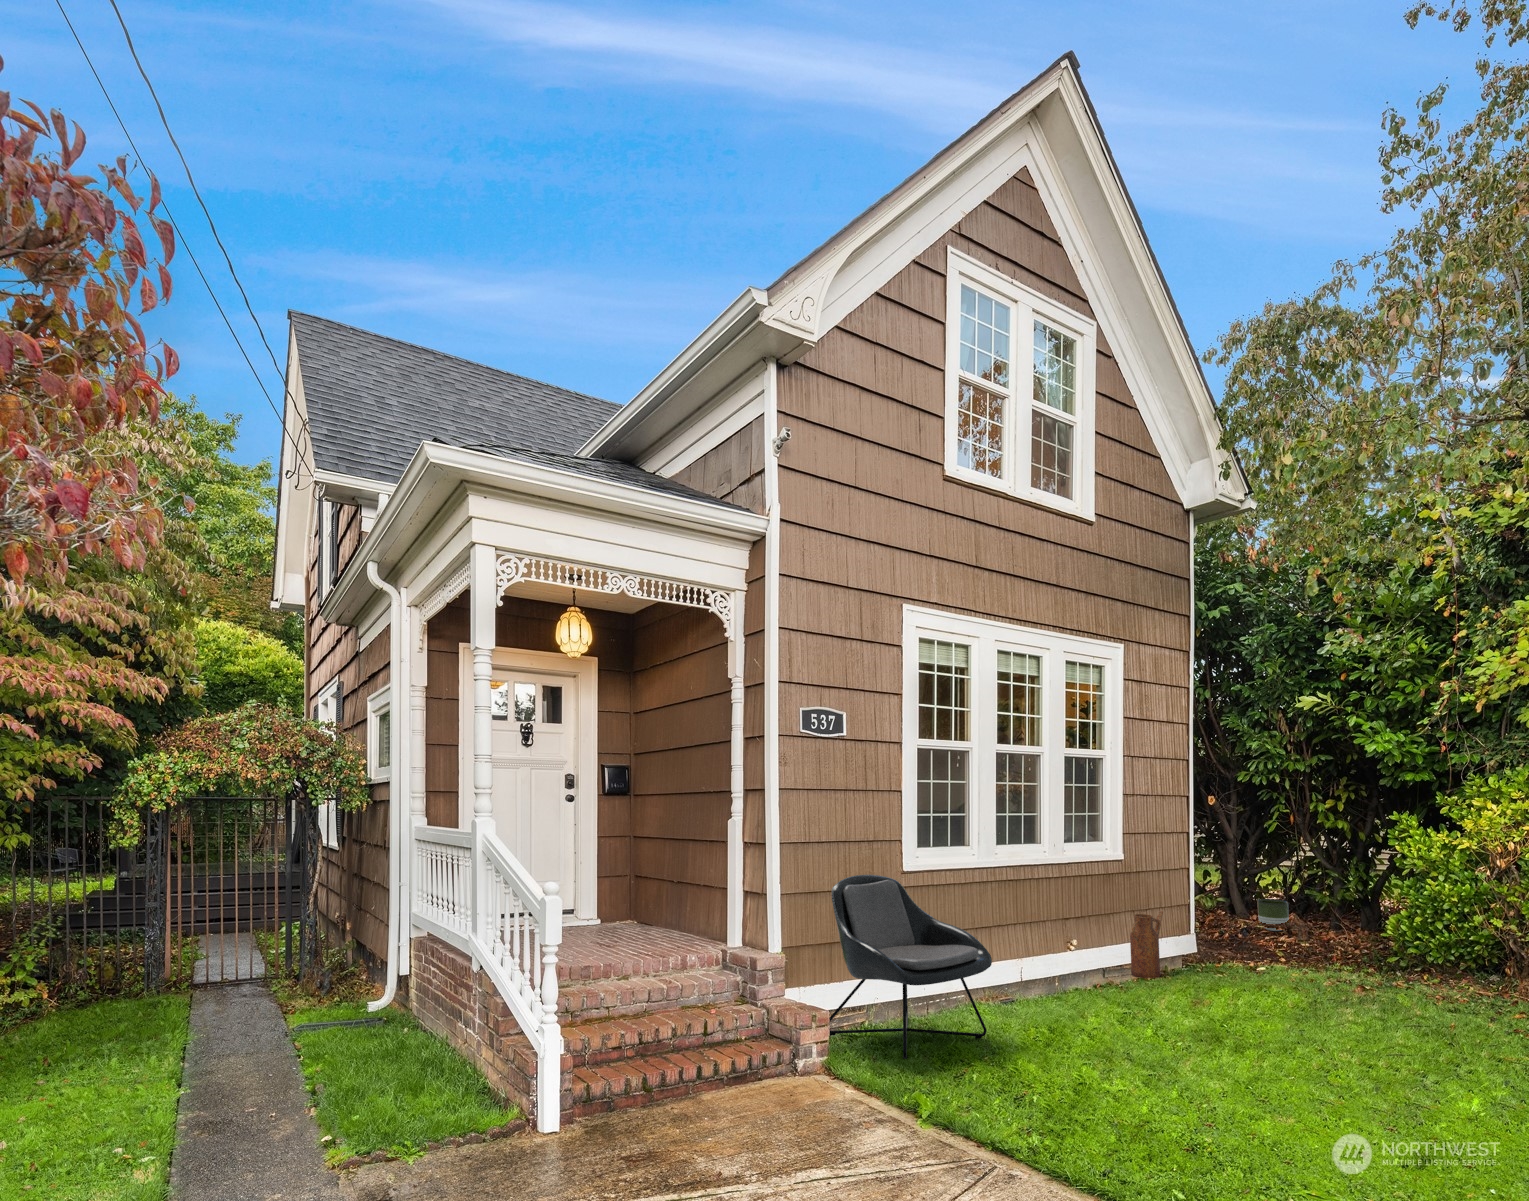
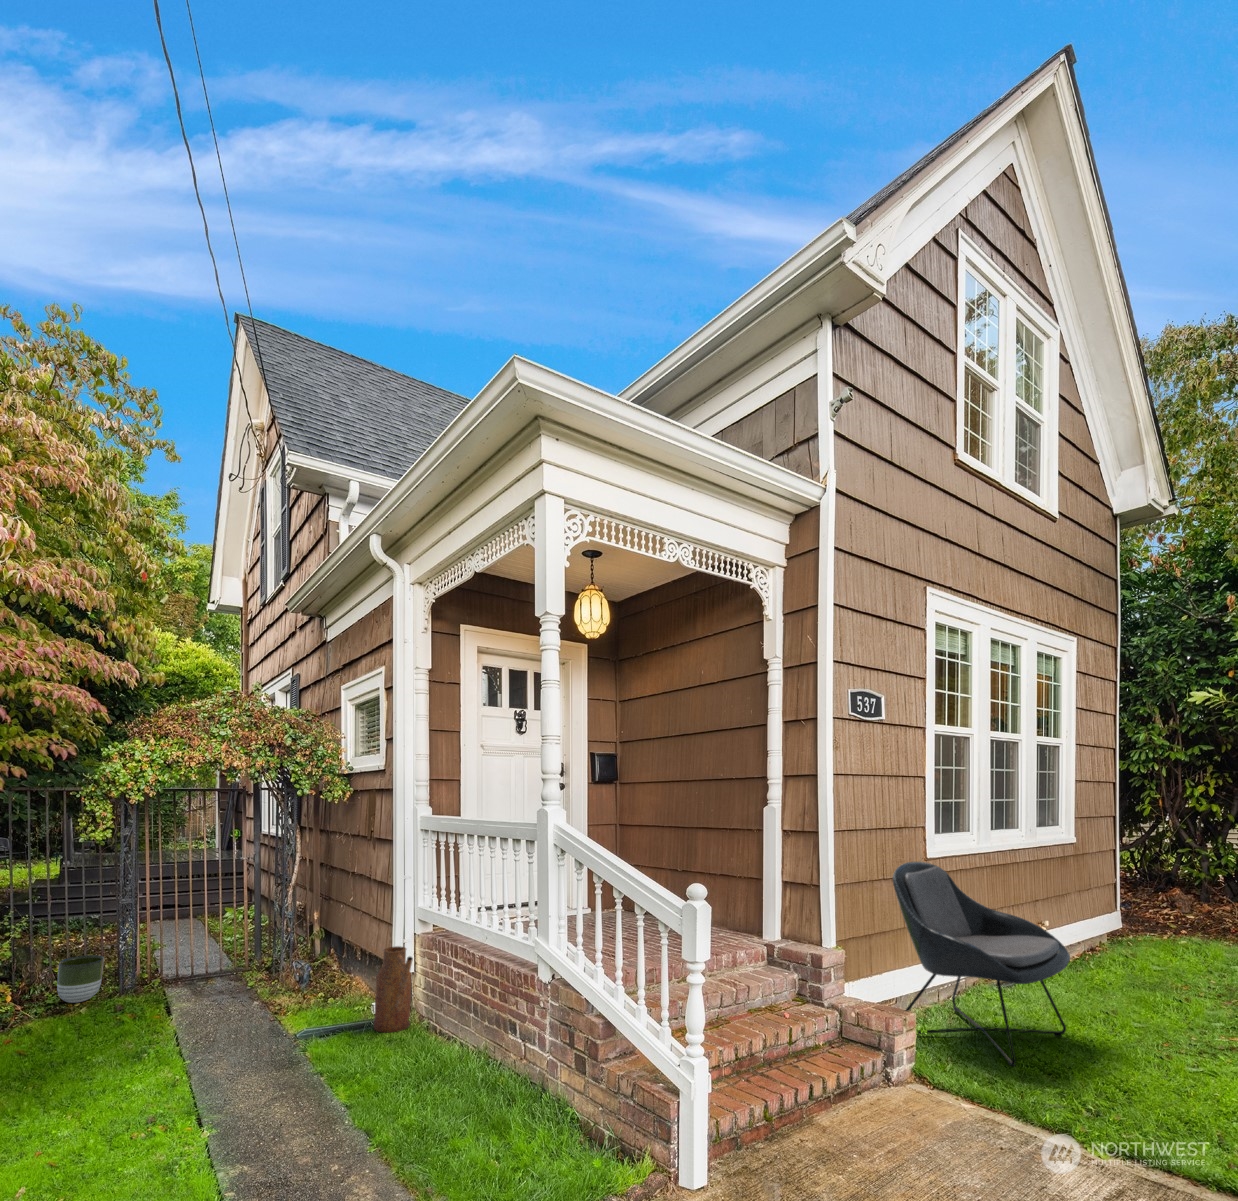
planter: present [1257,899,1289,931] -> present [57,955,104,1003]
watering can: present [1130,911,1163,978] -> present [374,946,413,1032]

